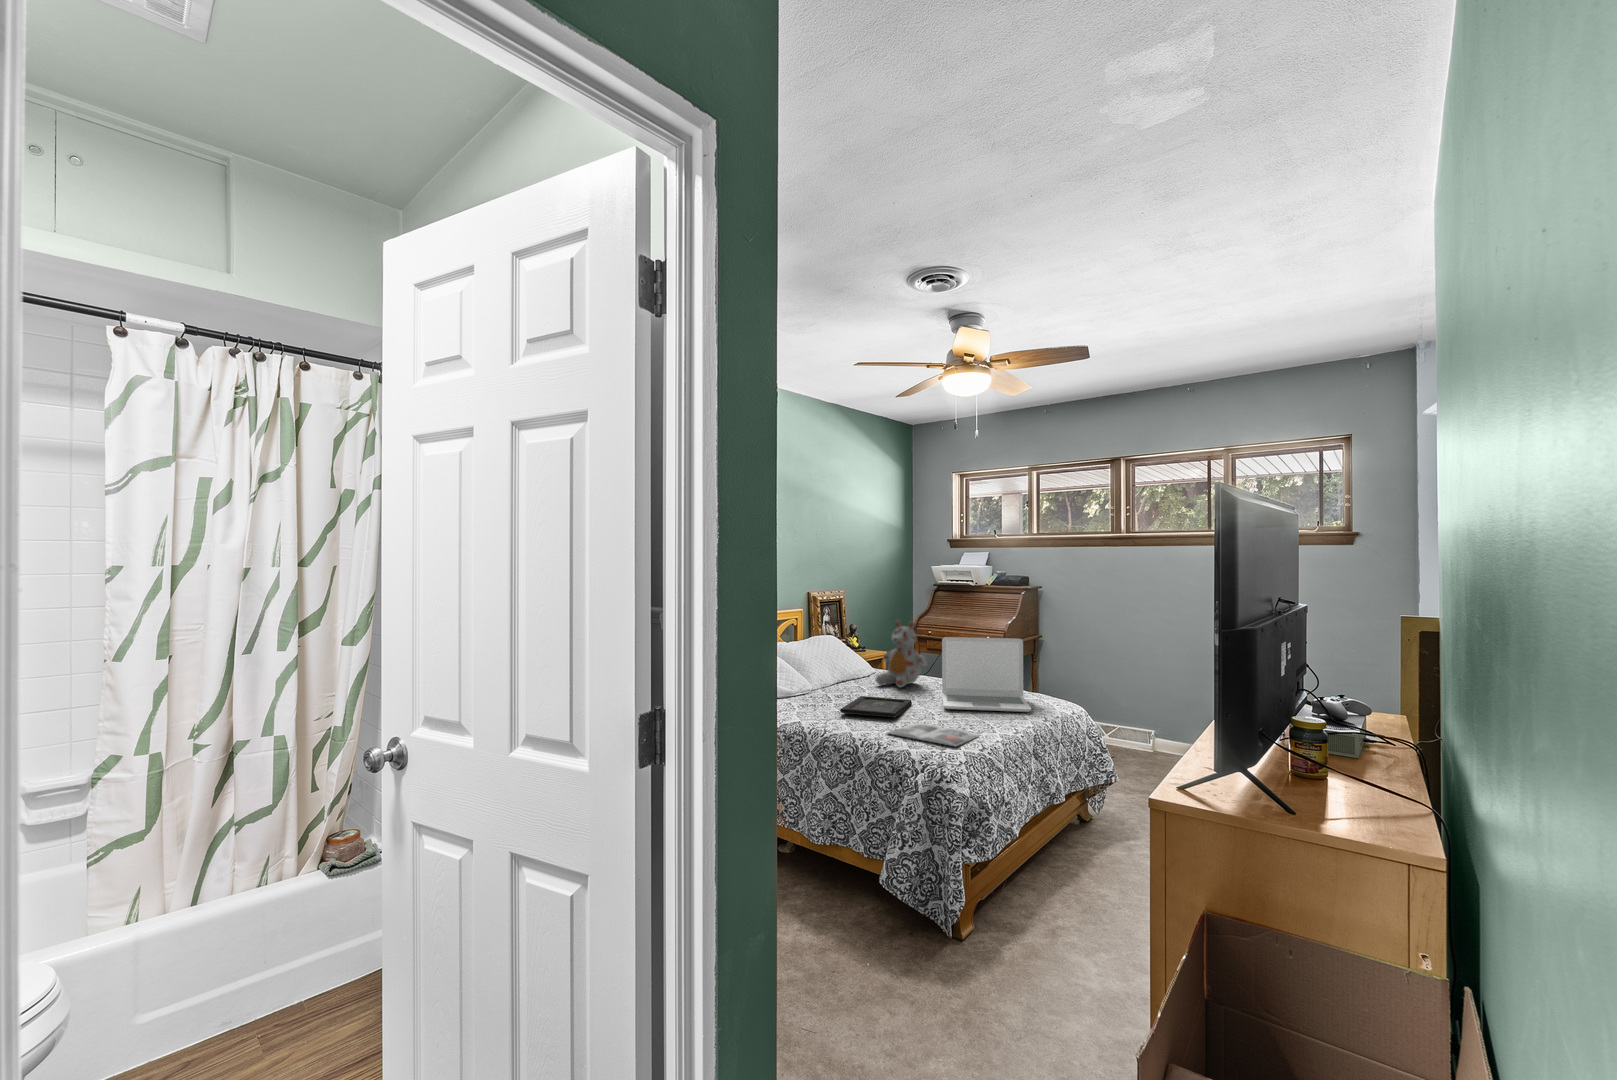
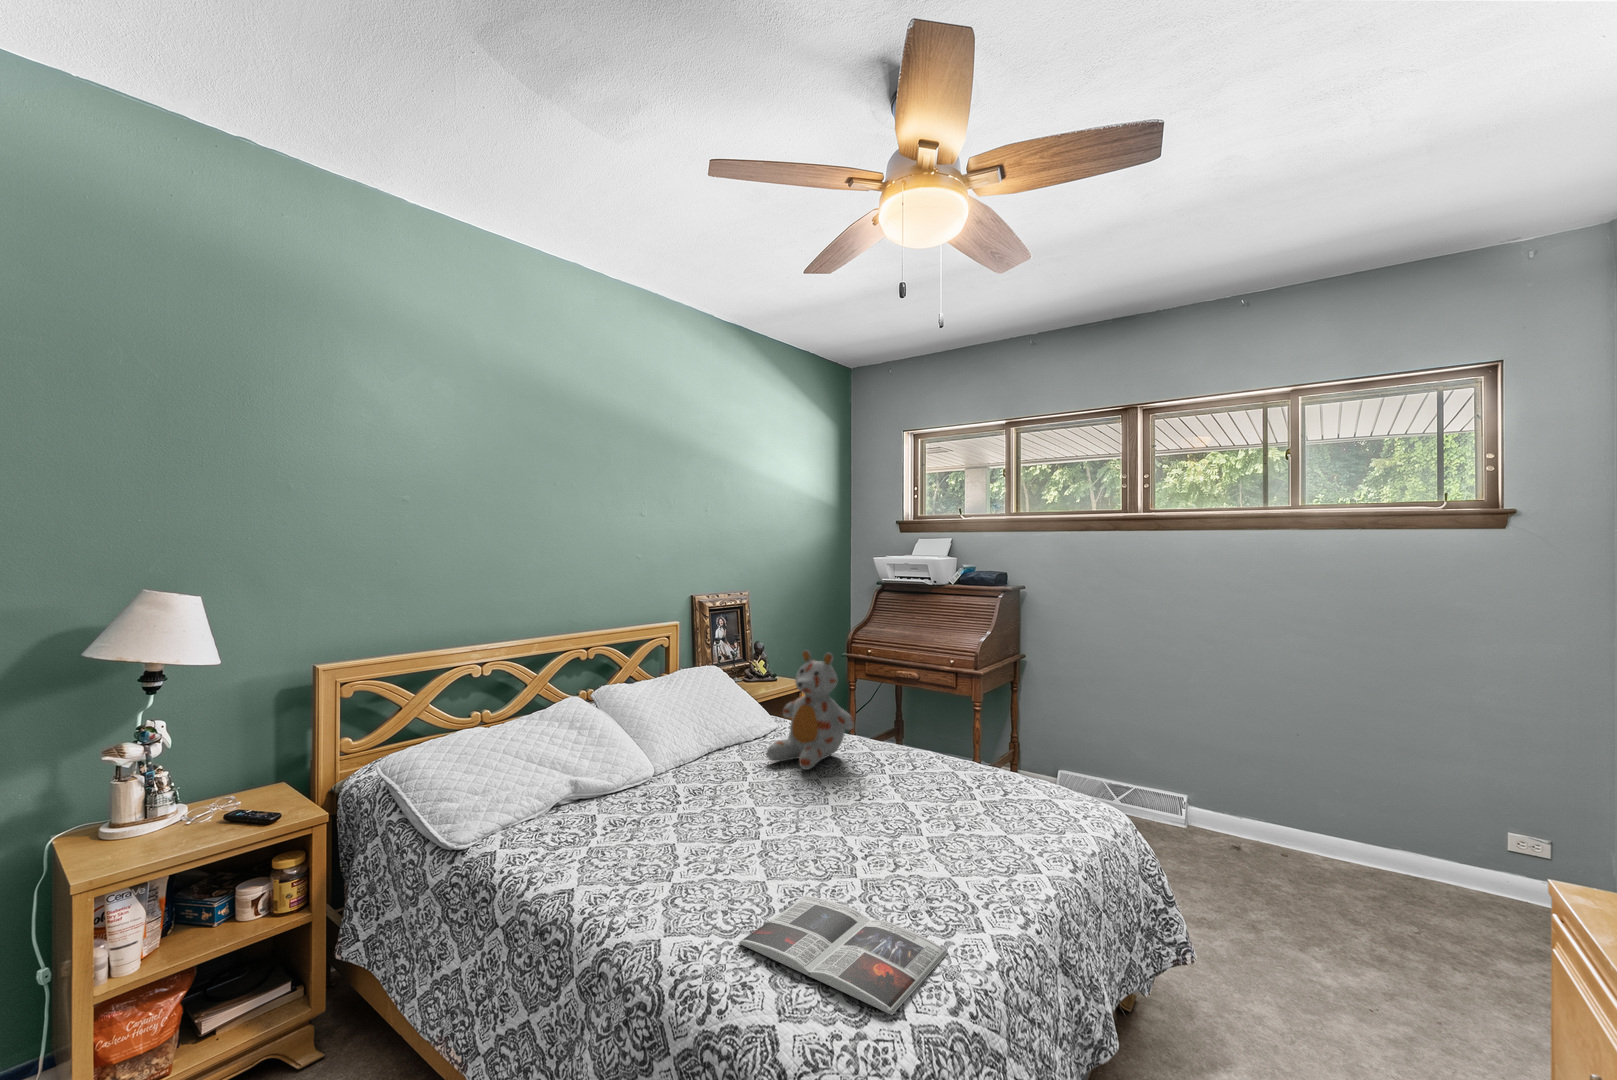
laptop: present [942,637,1031,712] -> none [875,688,1044,847]
tray: present [840,696,912,717] -> none [666,800,817,874]

